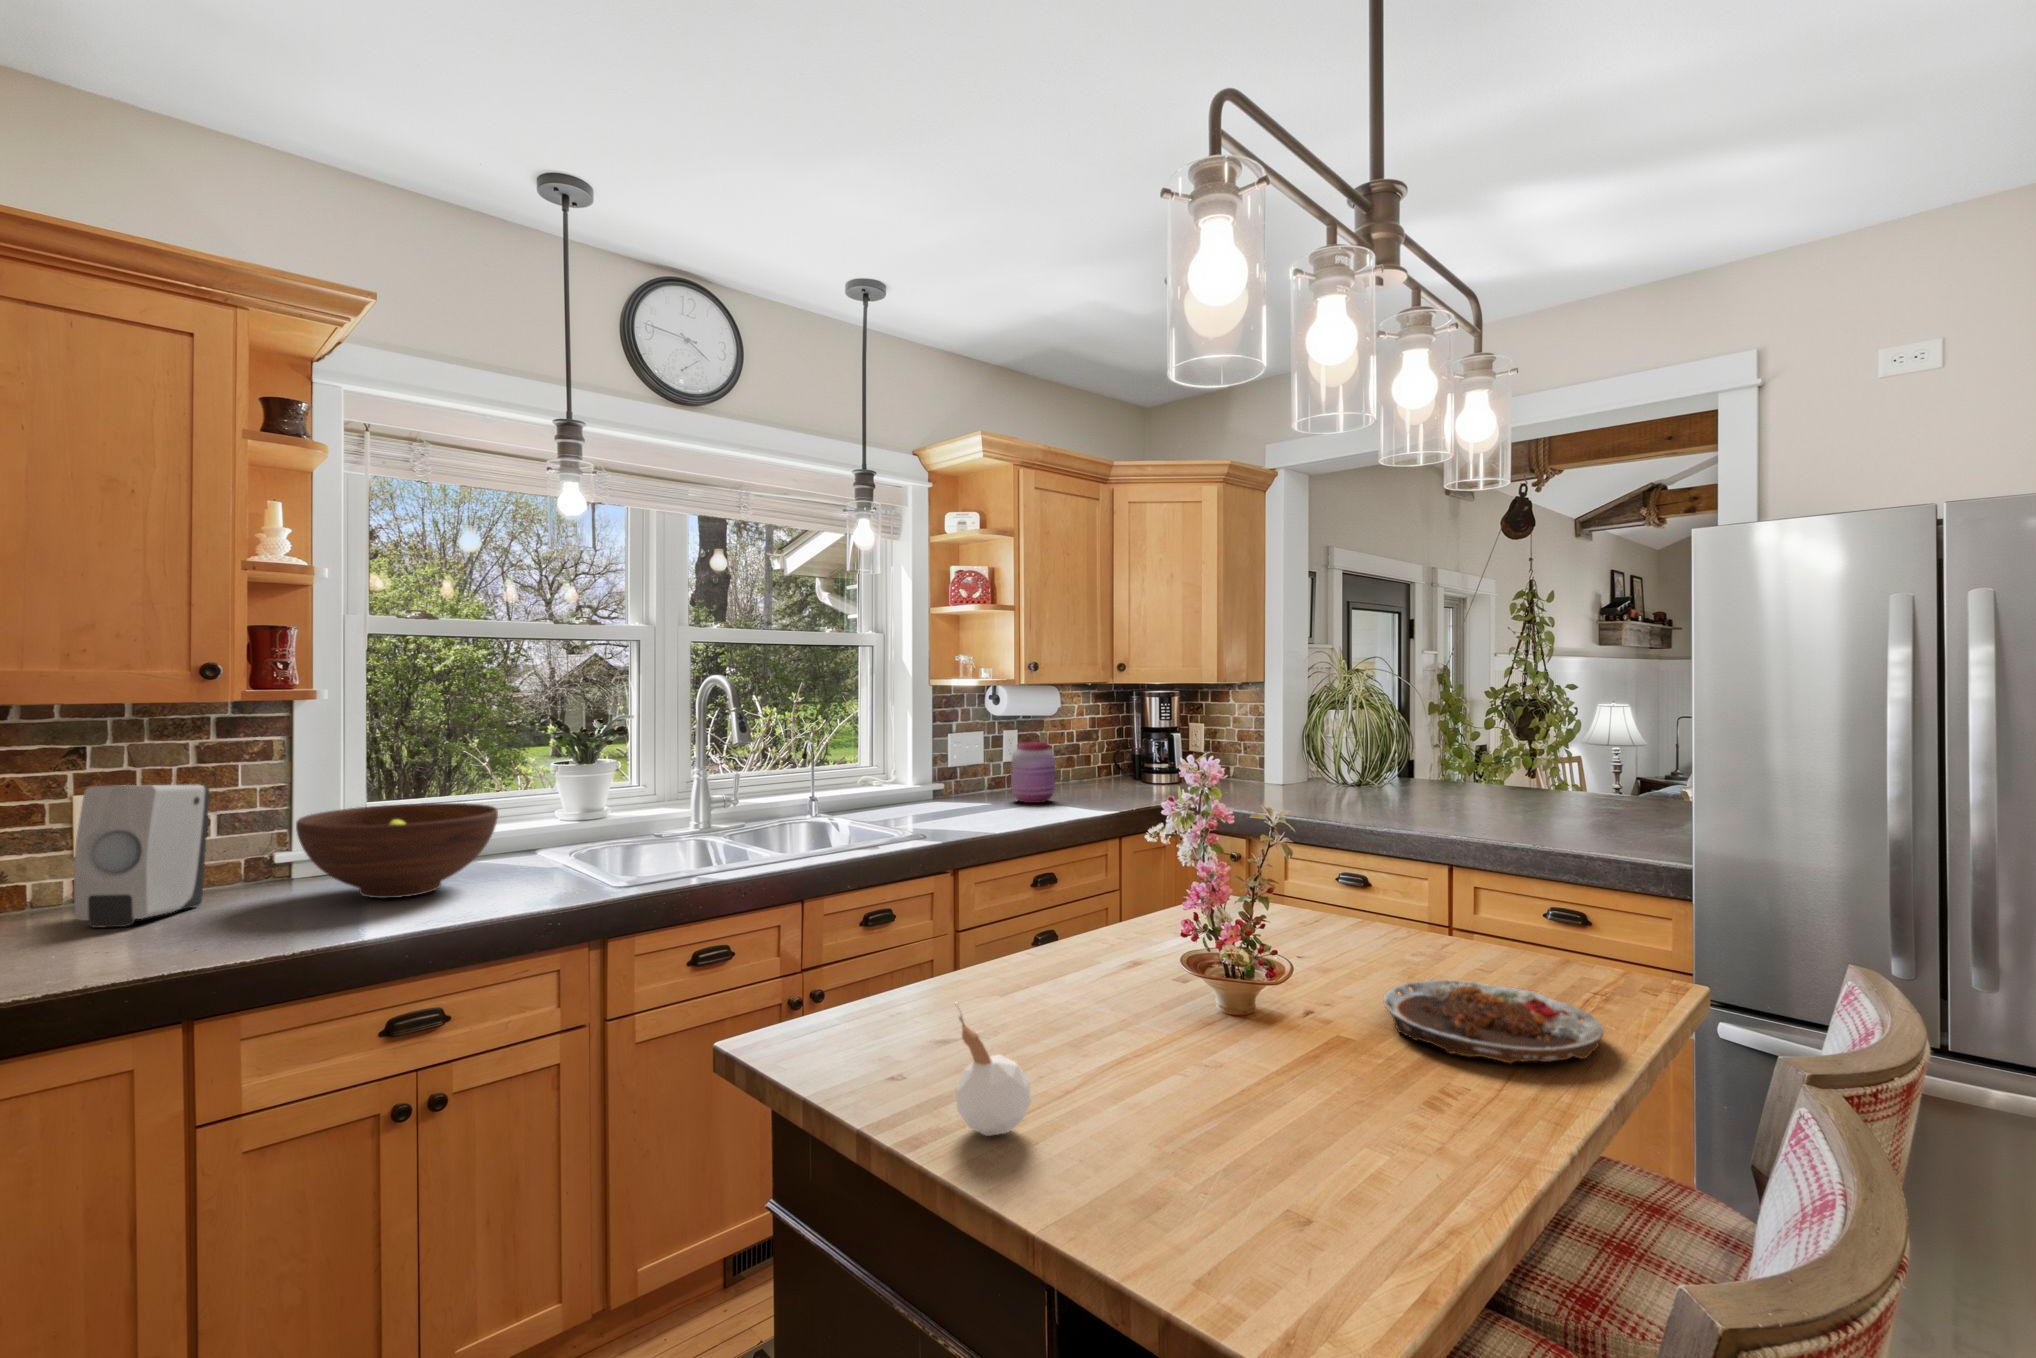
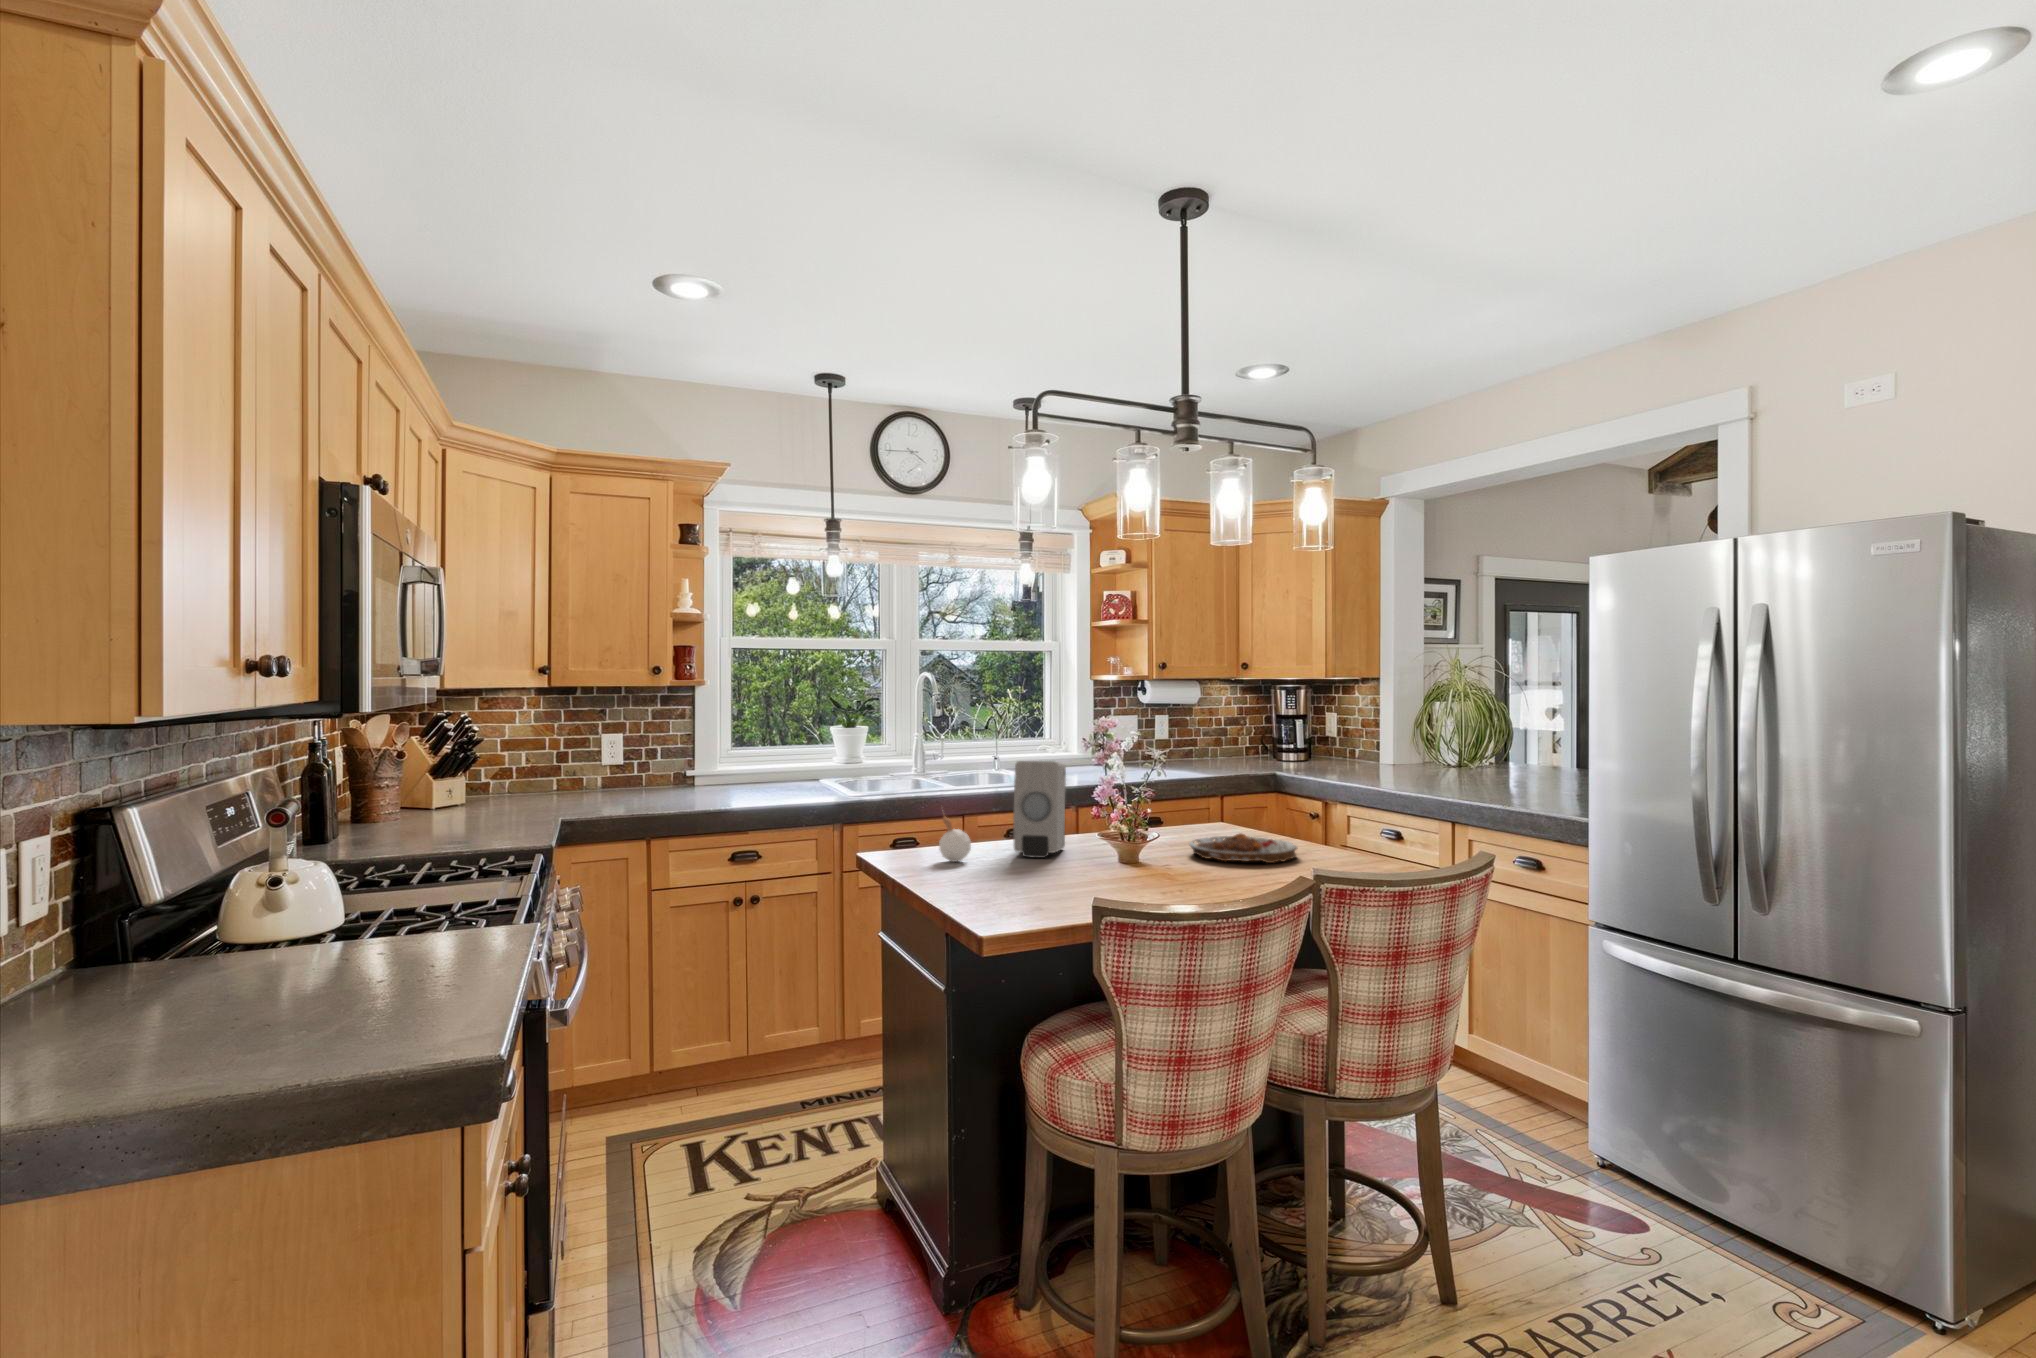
jar: present [1011,742,1055,803] -> none [1148,722,1181,768]
soap dispenser: present [74,785,209,928] -> present [1013,761,1066,858]
fruit bowl: present [296,803,498,898] -> none [697,745,793,792]

